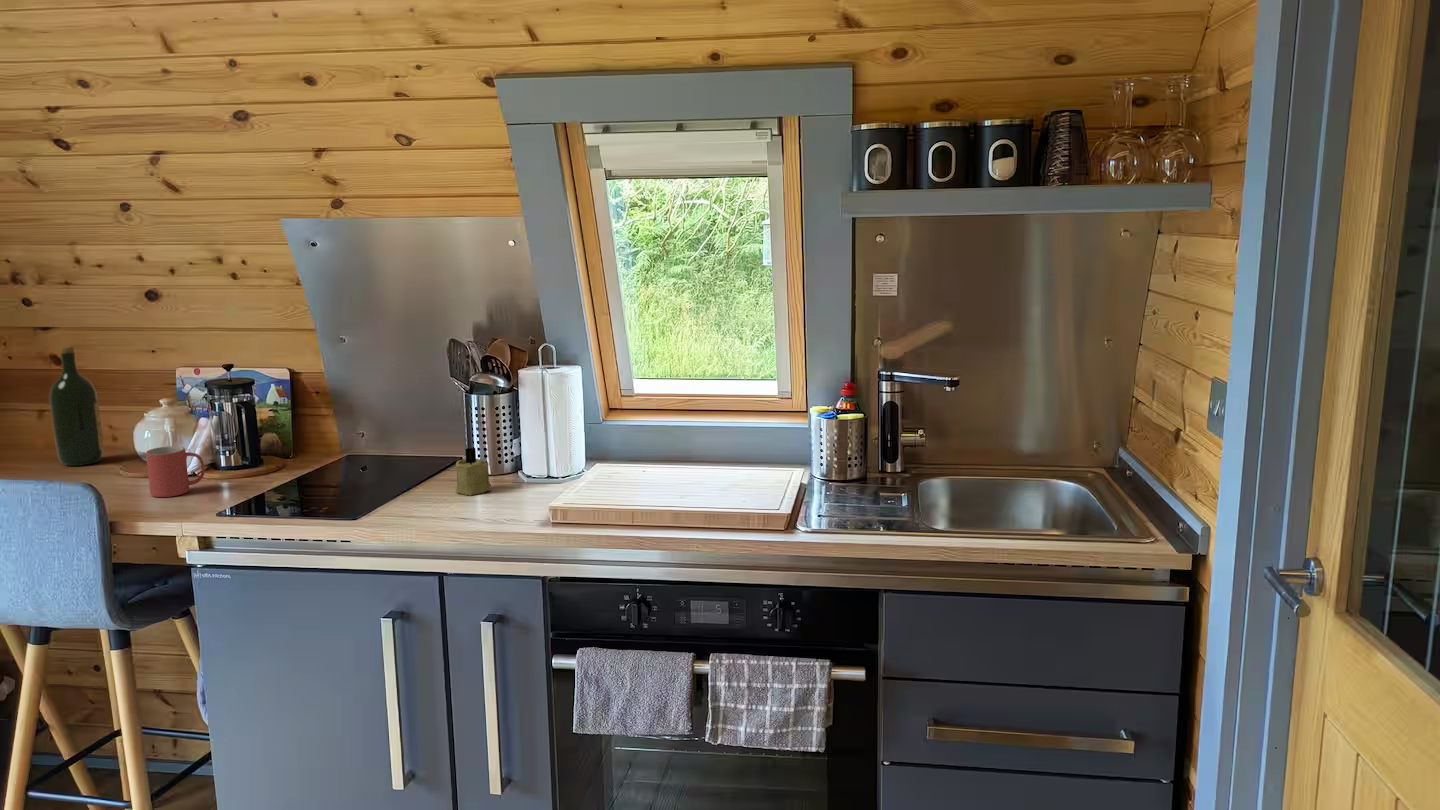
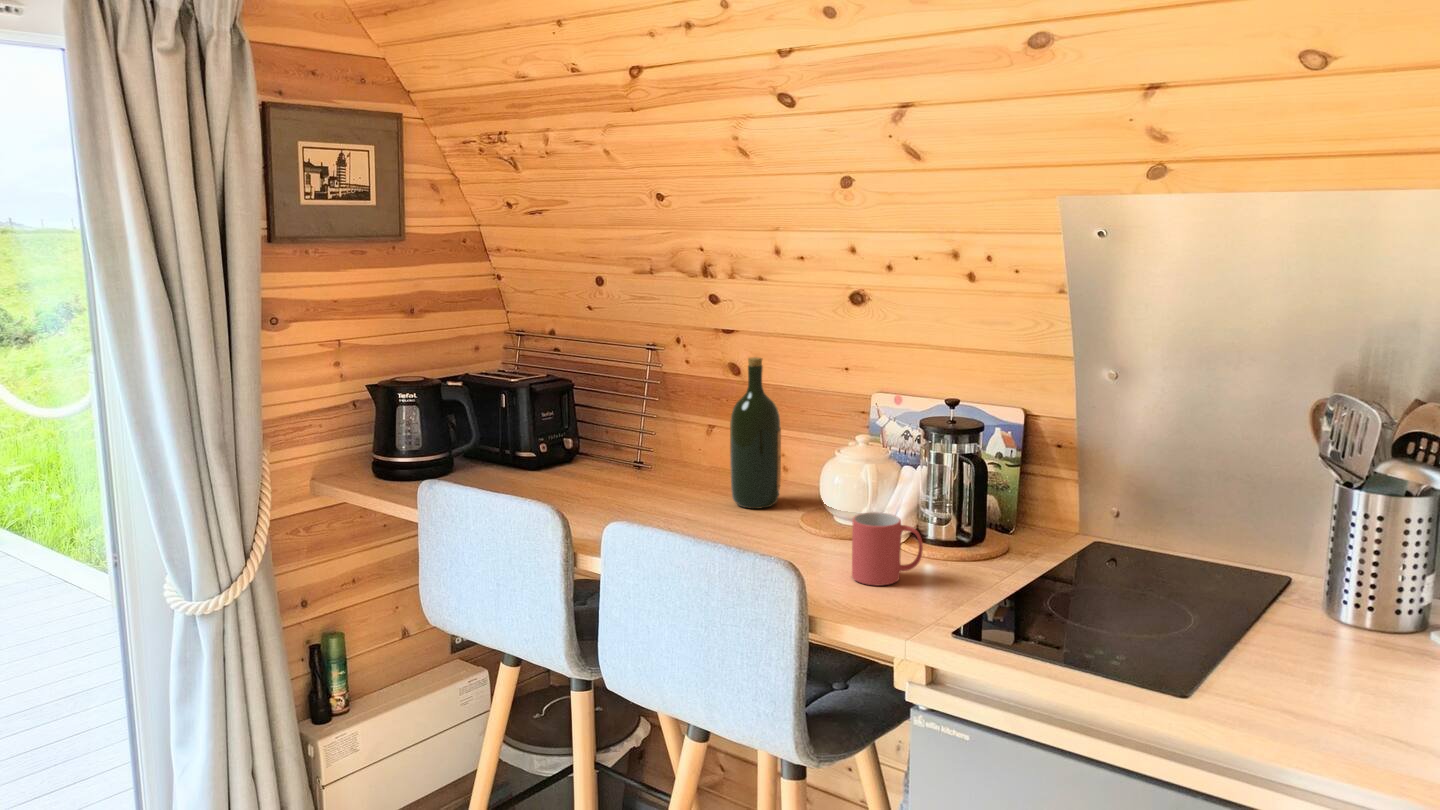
candle: present [456,448,492,495] -> none [1325,587,1394,672]

